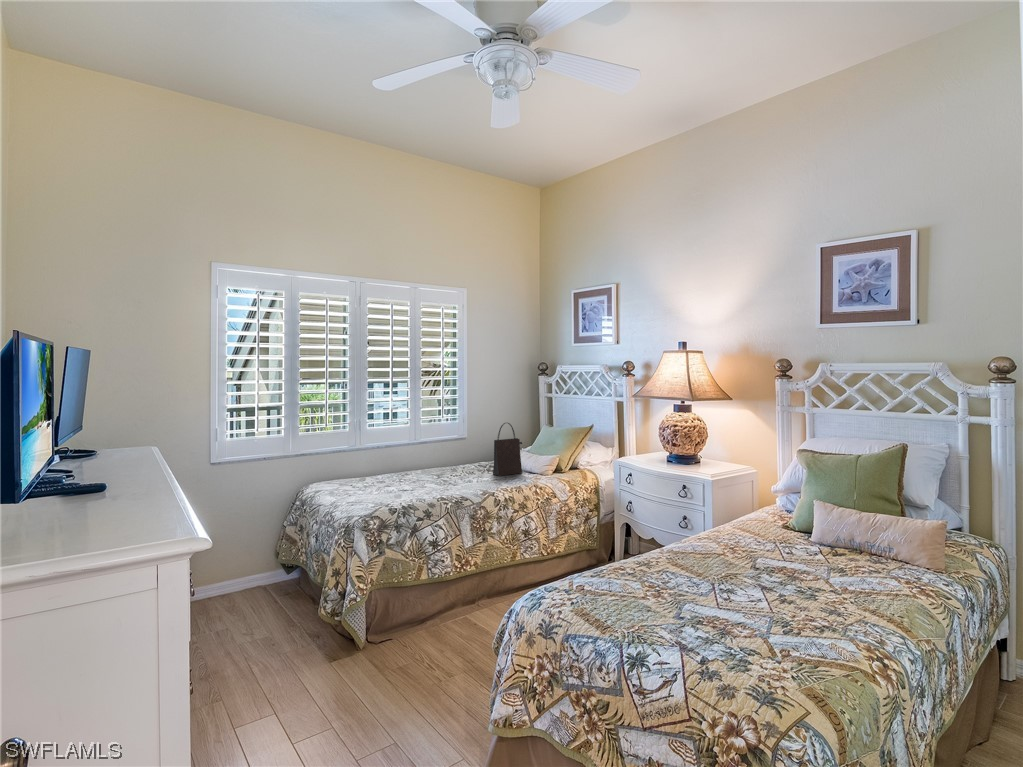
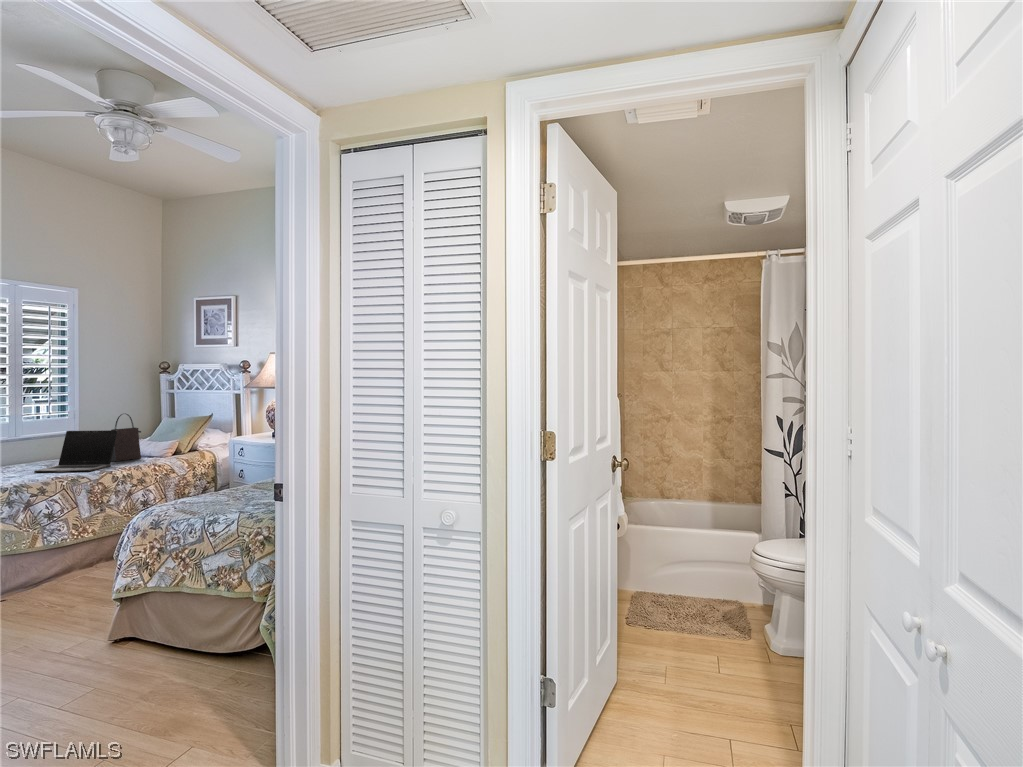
laptop: none [425,440,500,491] -> present [34,430,117,473]

